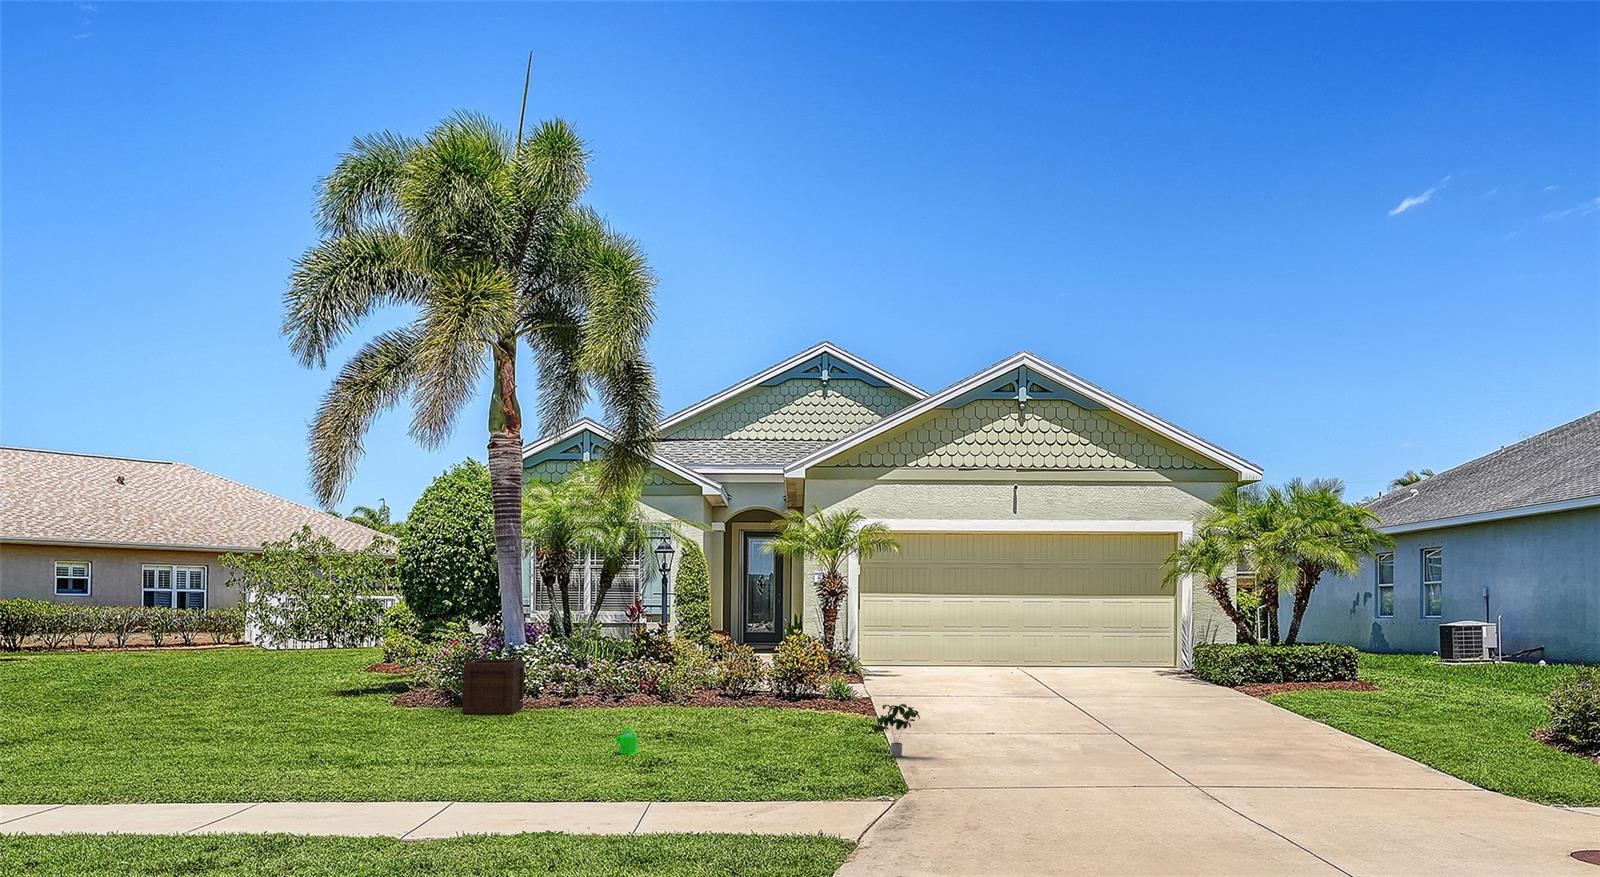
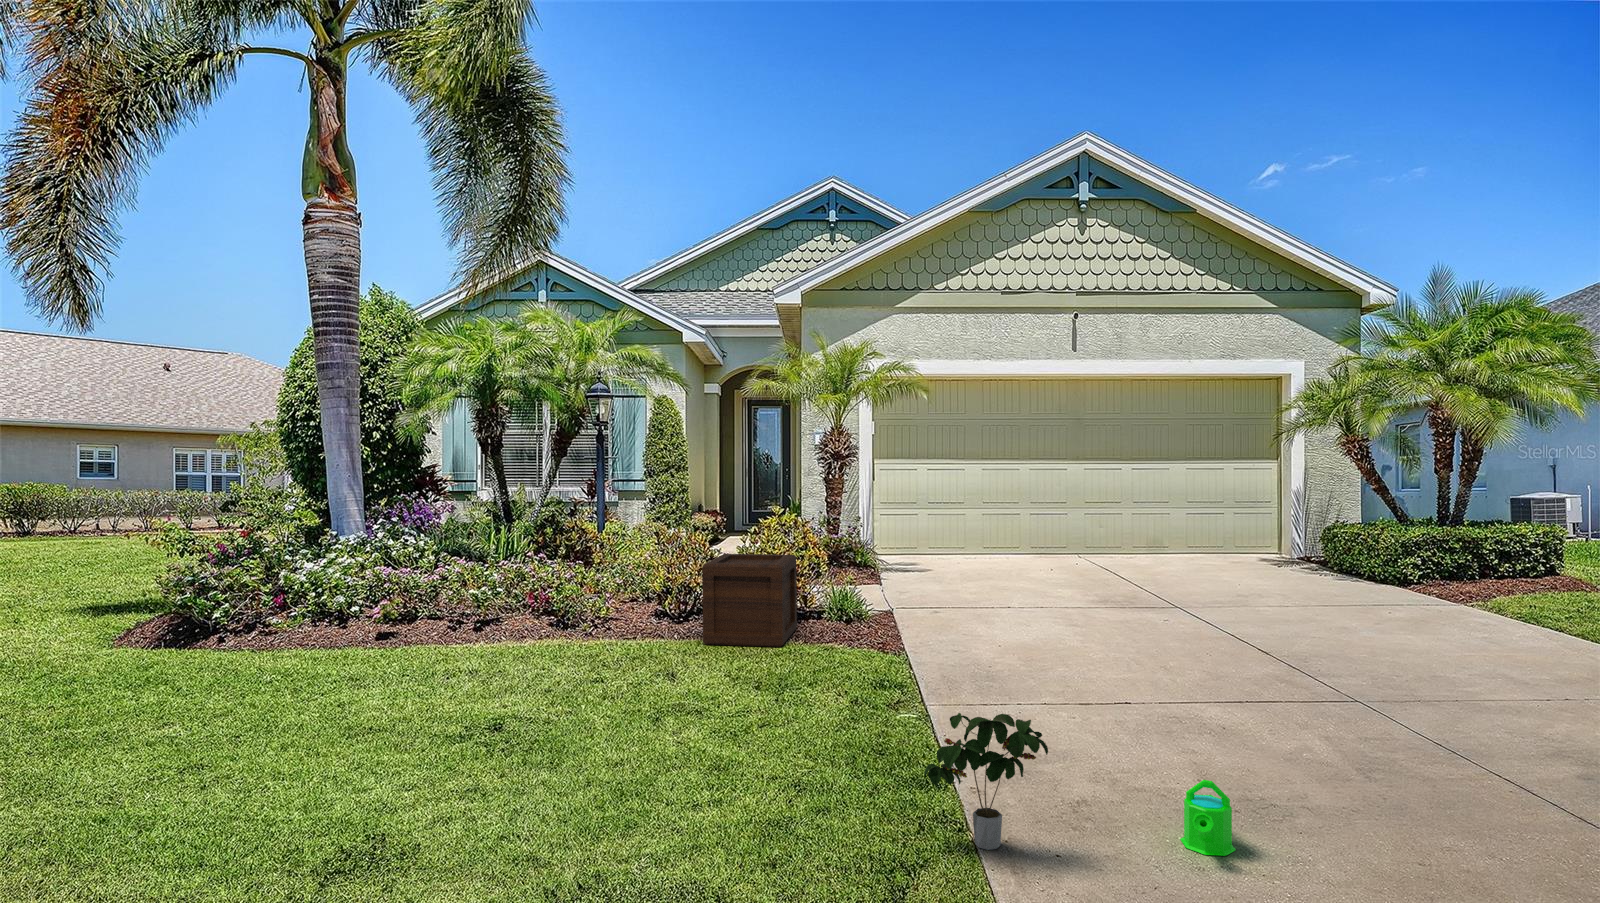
wooden crate: present [462,659,525,714] -> present [702,554,797,647]
watering can: present [615,727,638,754] -> present [1180,780,1236,856]

